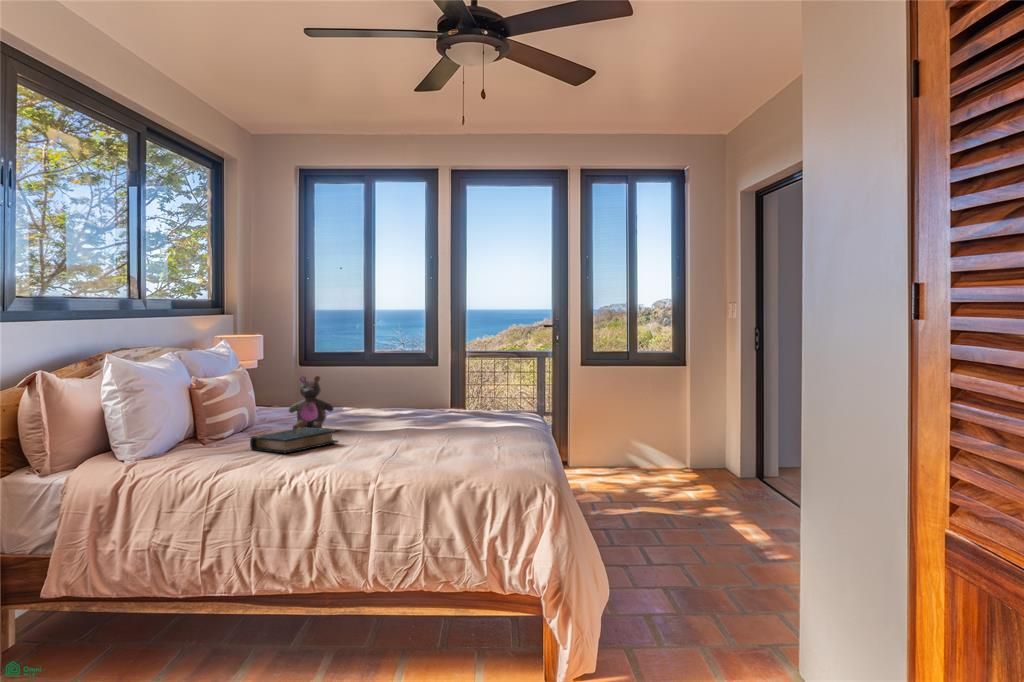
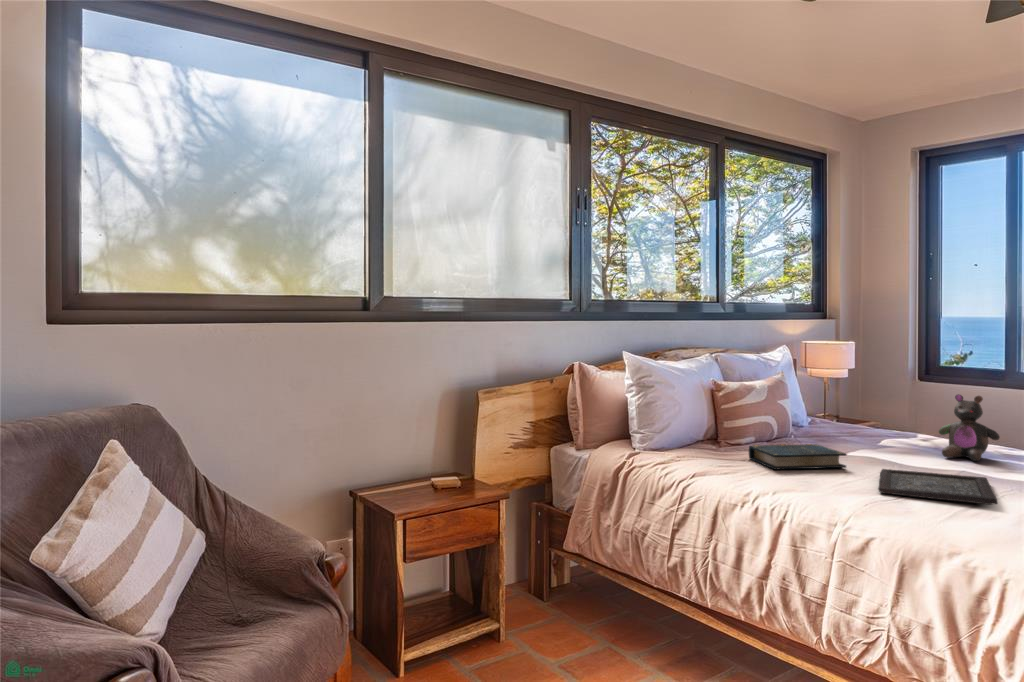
stuffed bear: present [289,376,333,429] -> present [939,394,1000,461]
tray: none [366,432,459,454] -> present [878,469,997,505]

